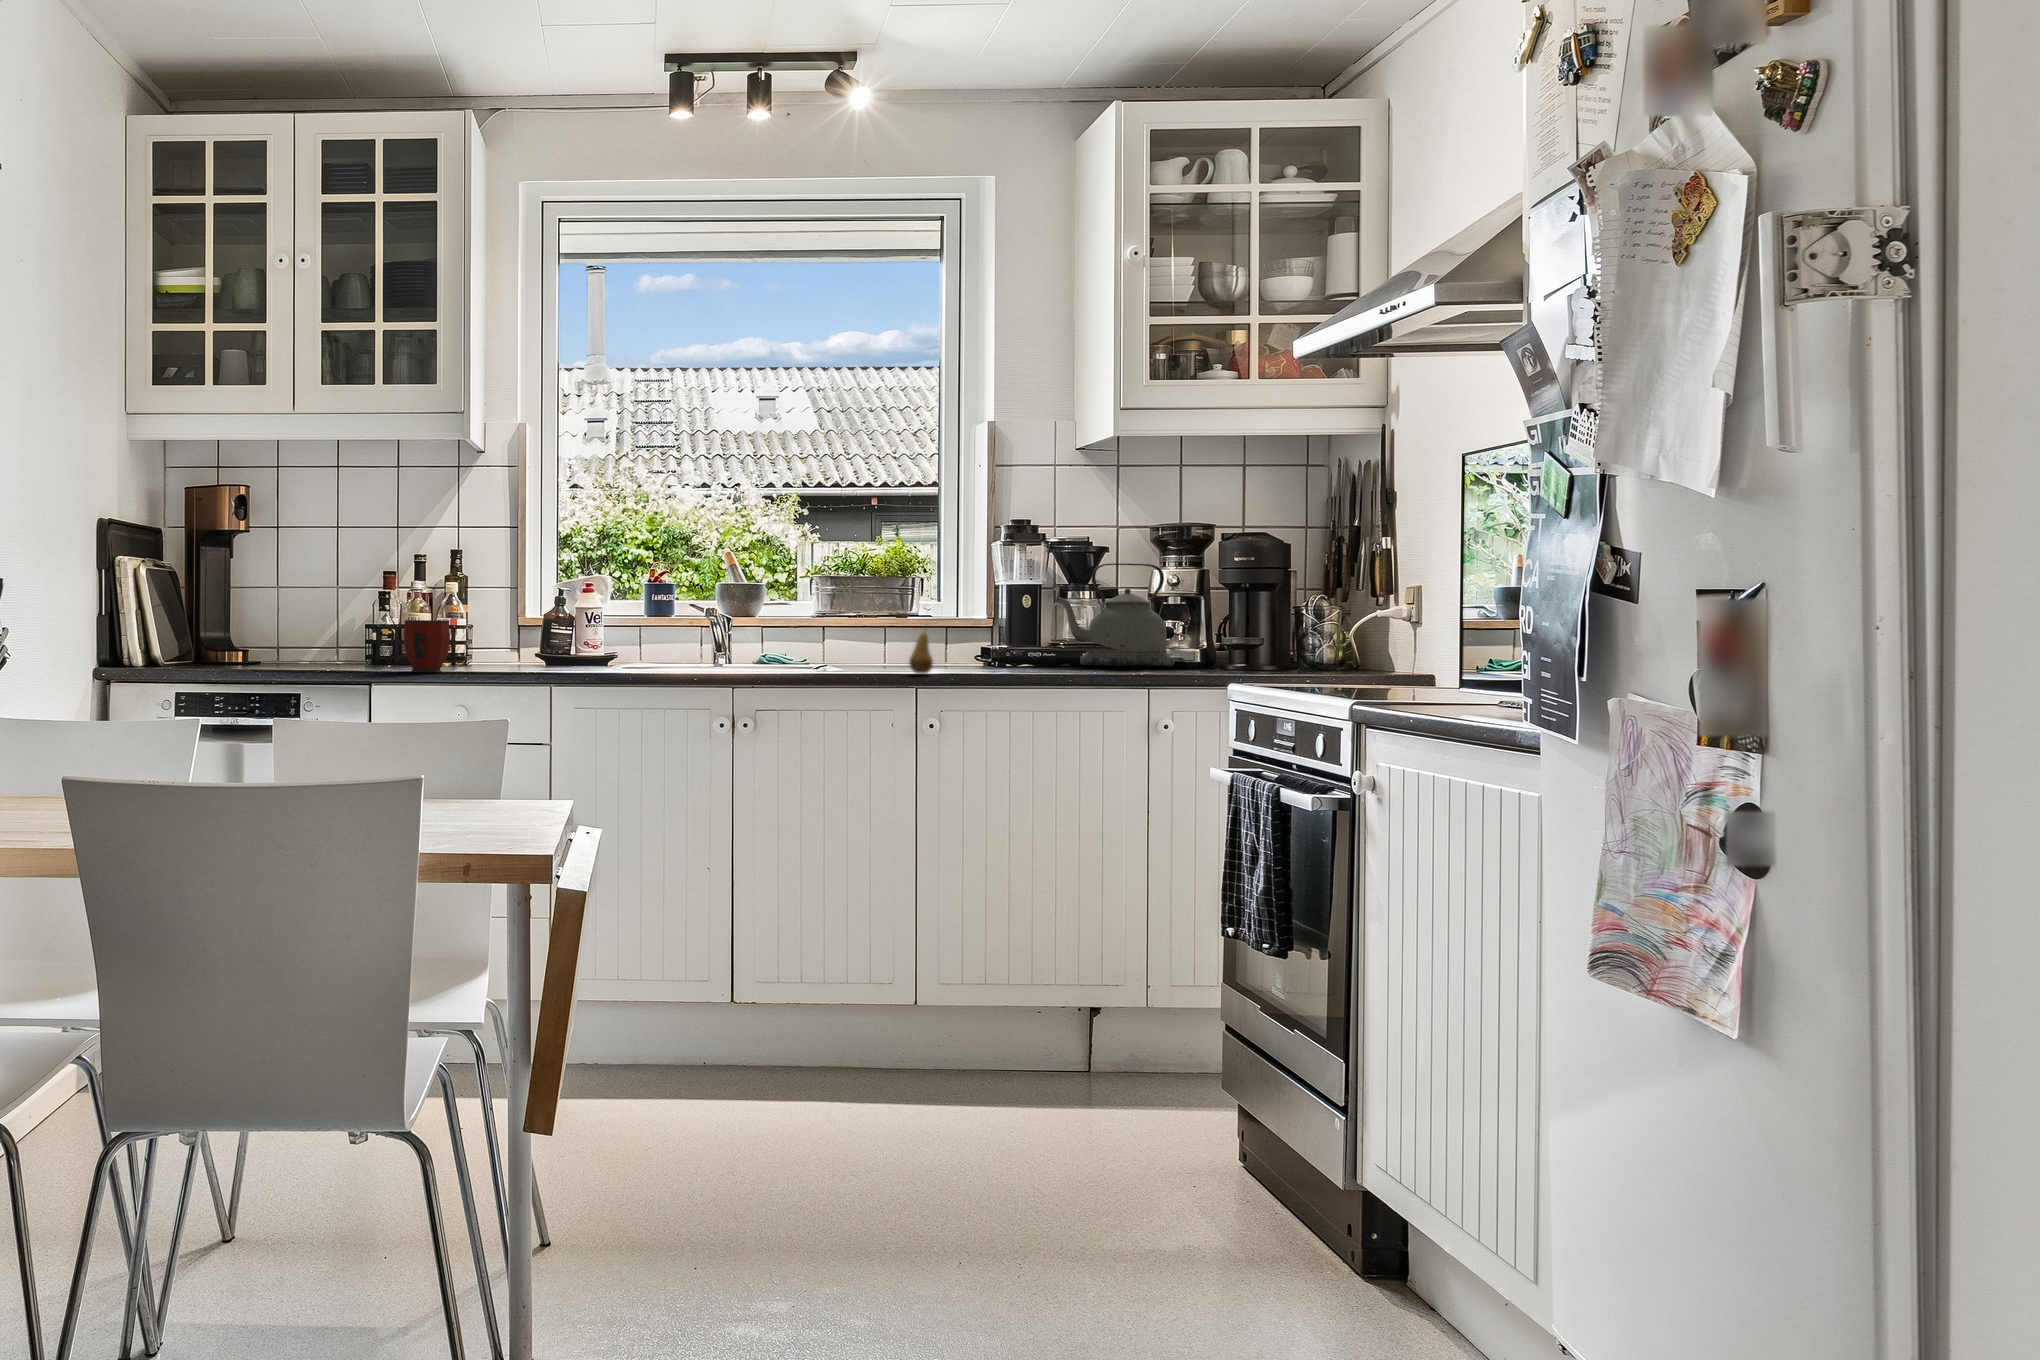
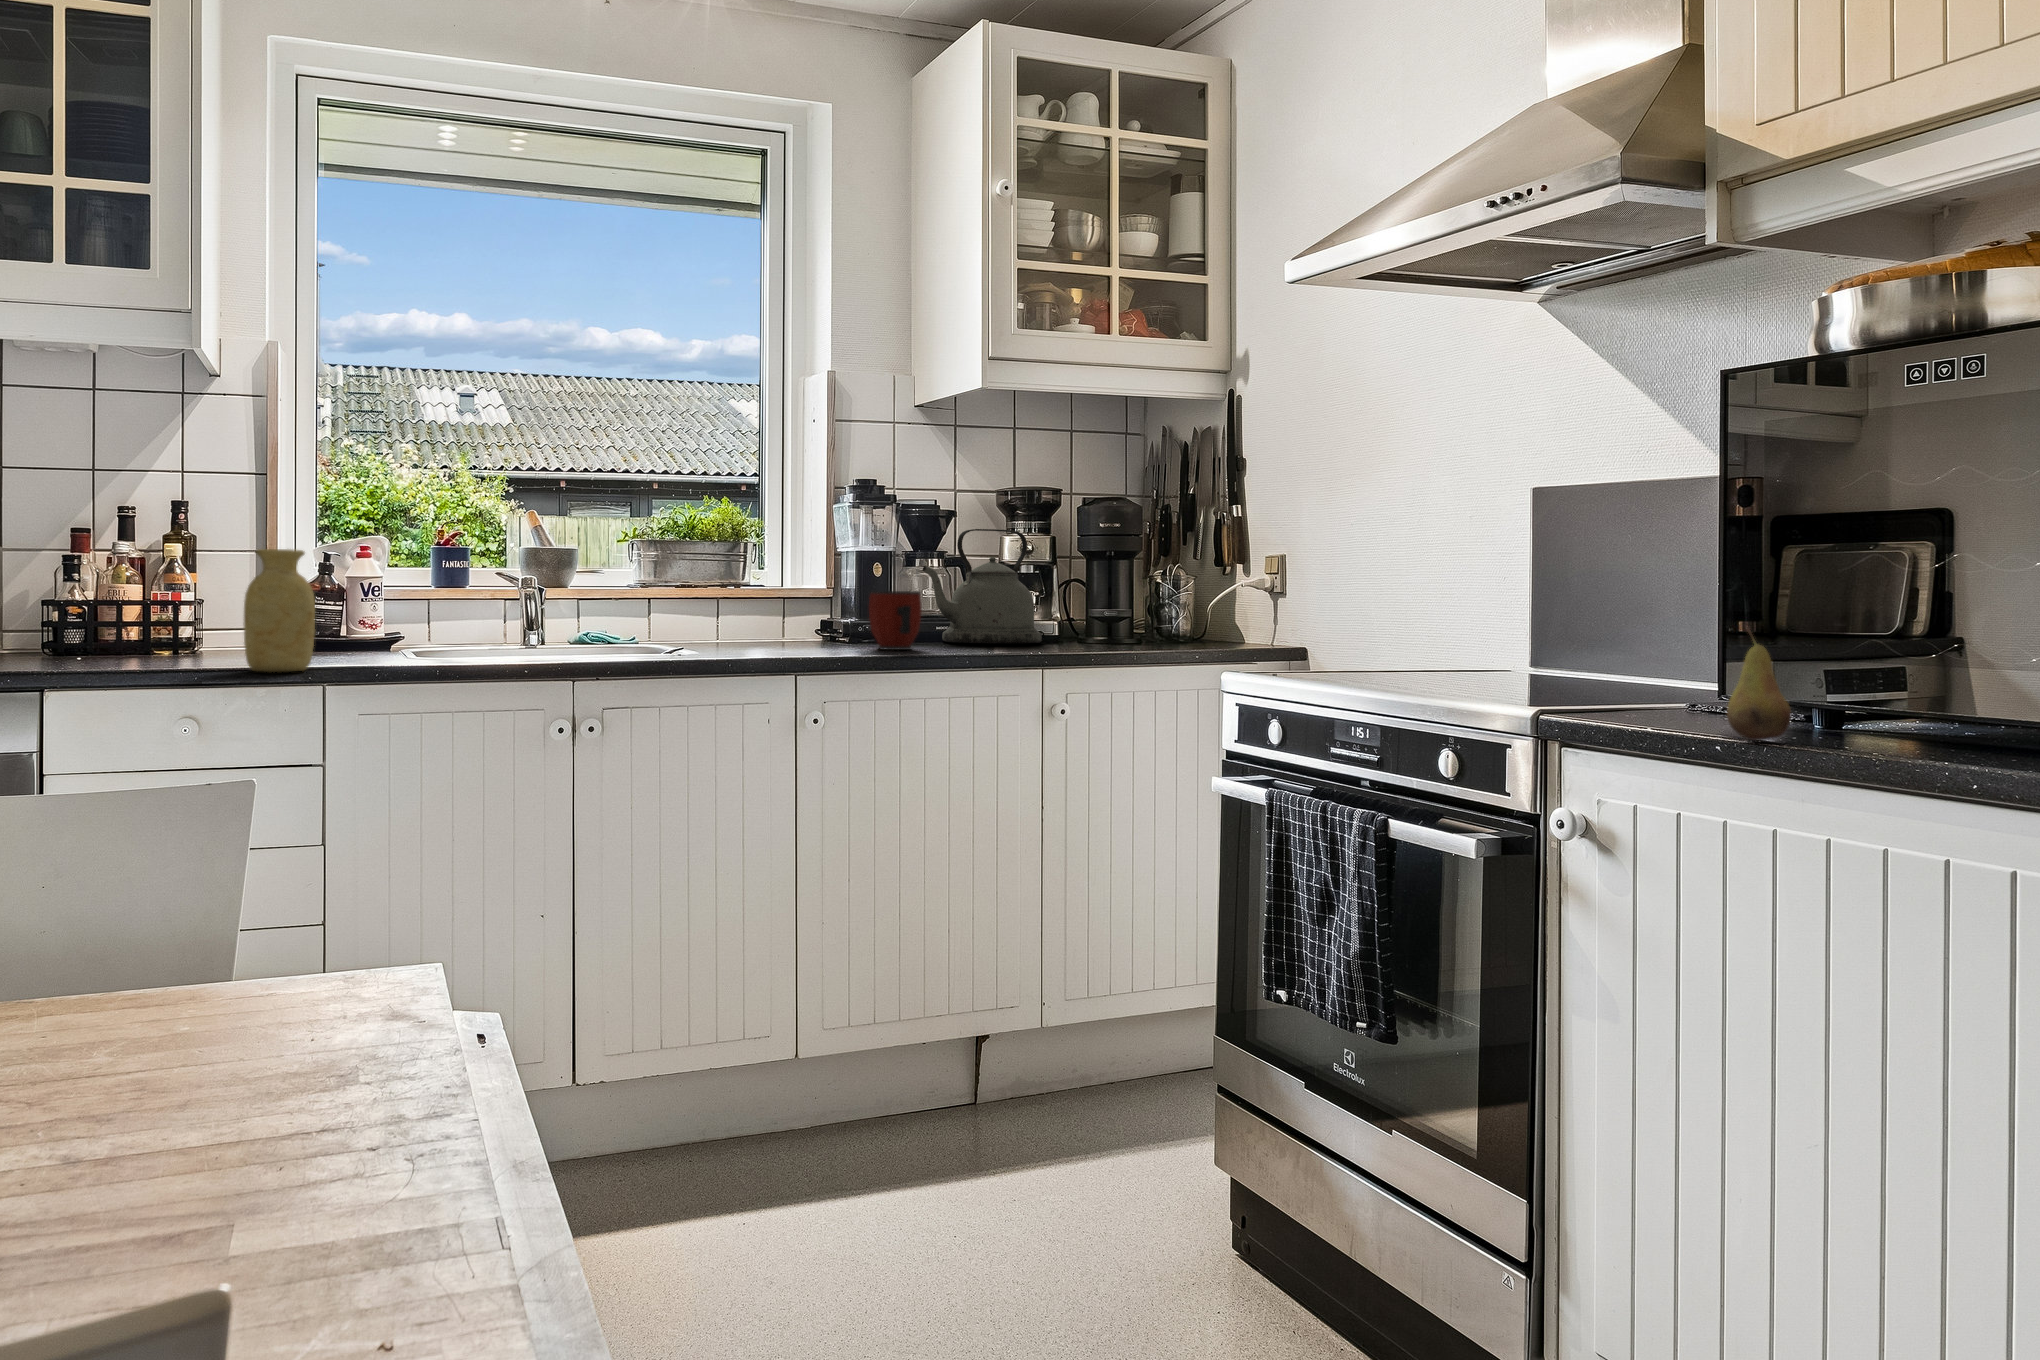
vase: none [495,586,543,674] -> present [244,549,315,672]
mug: present [404,620,450,672] -> present [869,591,922,650]
fruit: present [909,631,933,674] -> present [1727,624,1791,740]

